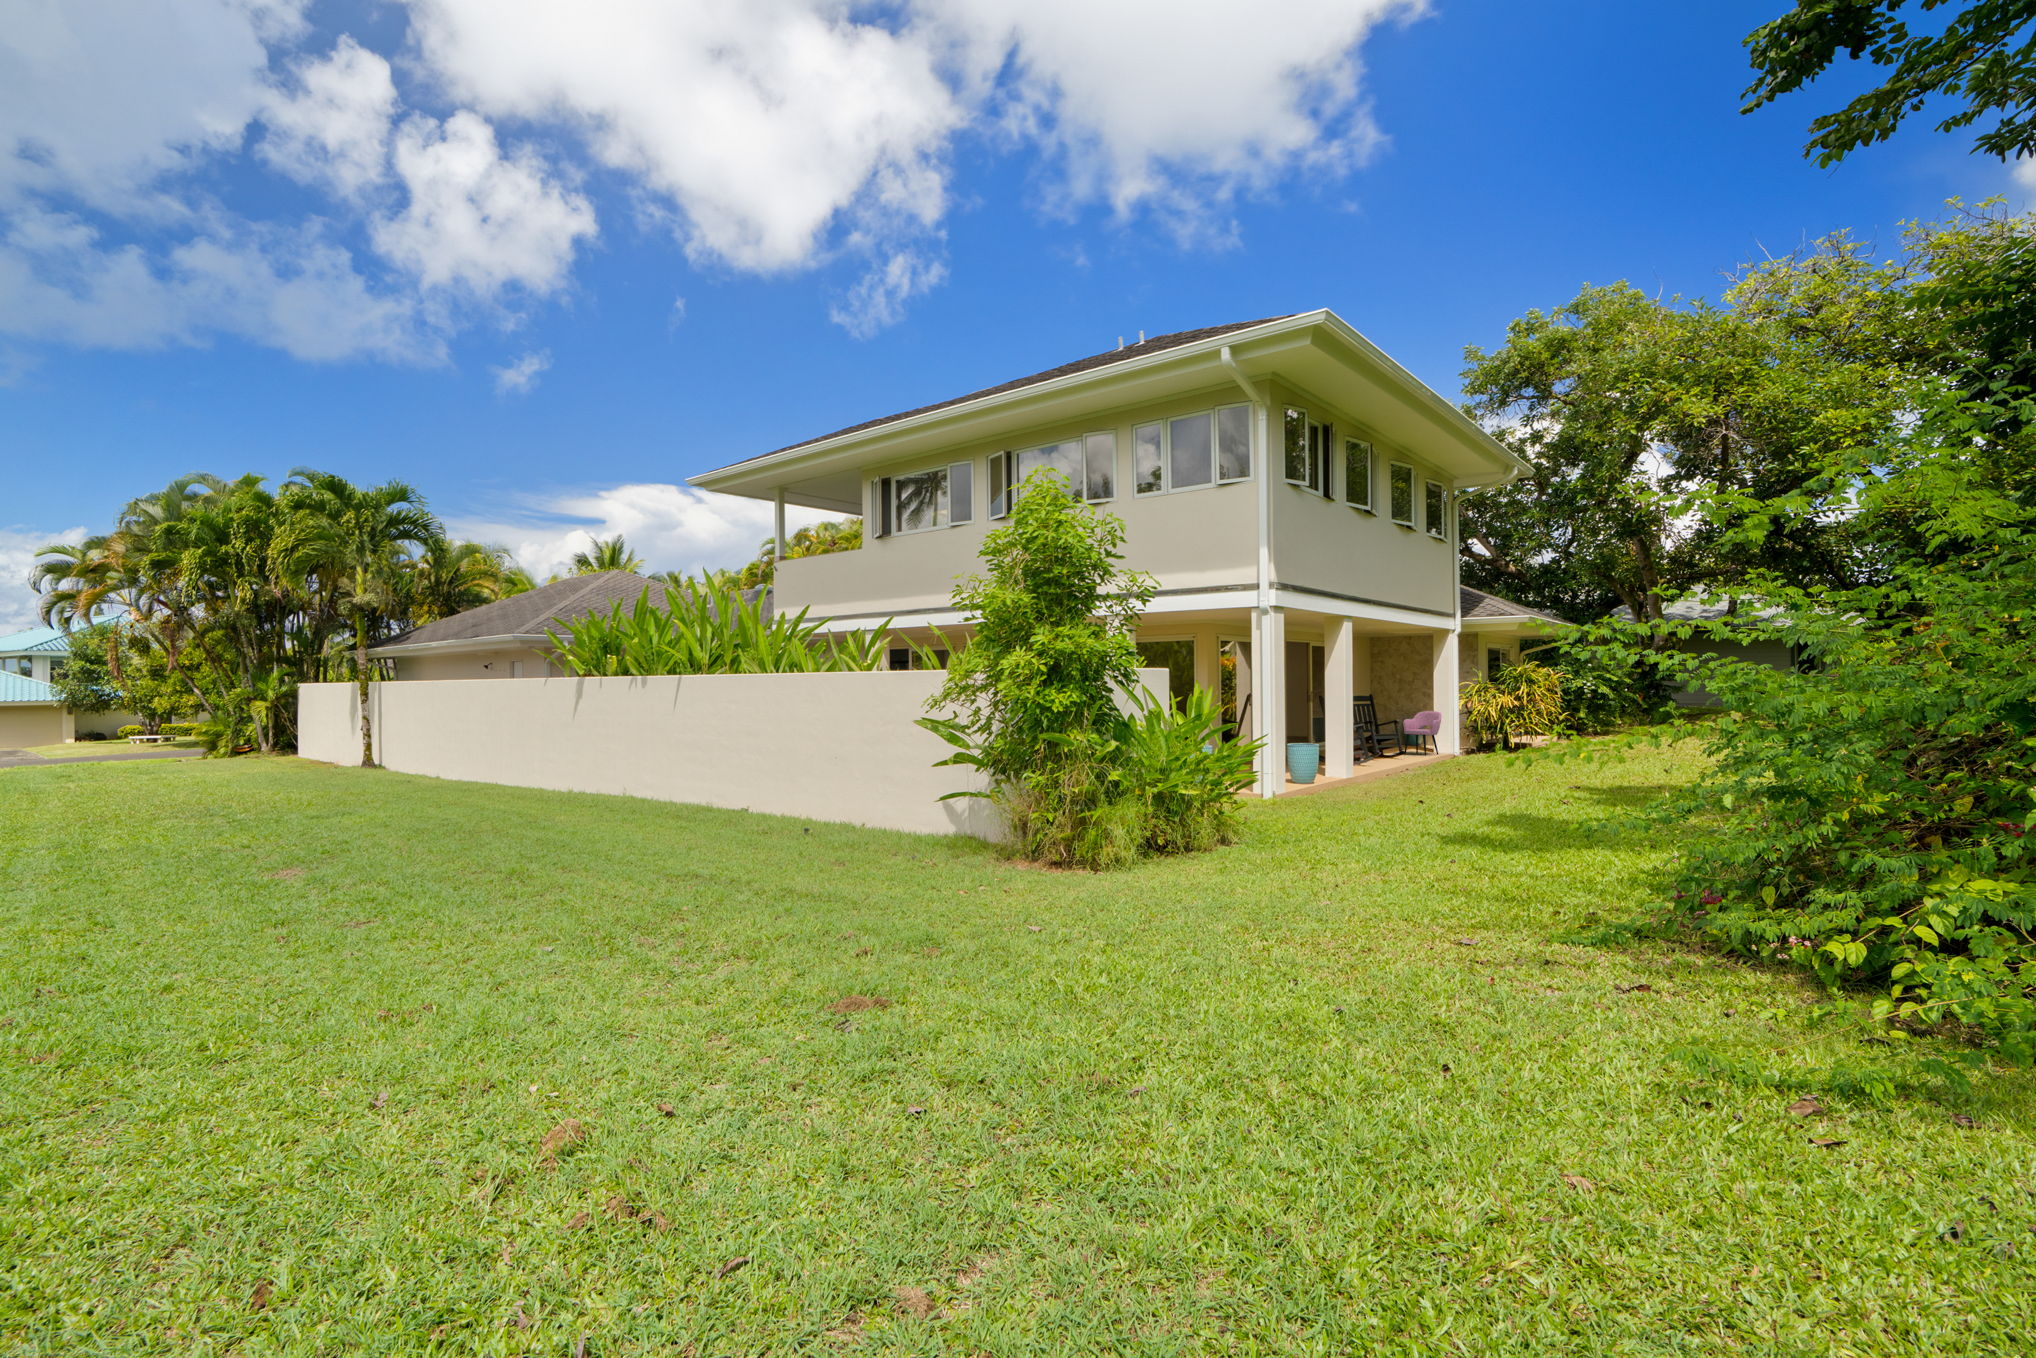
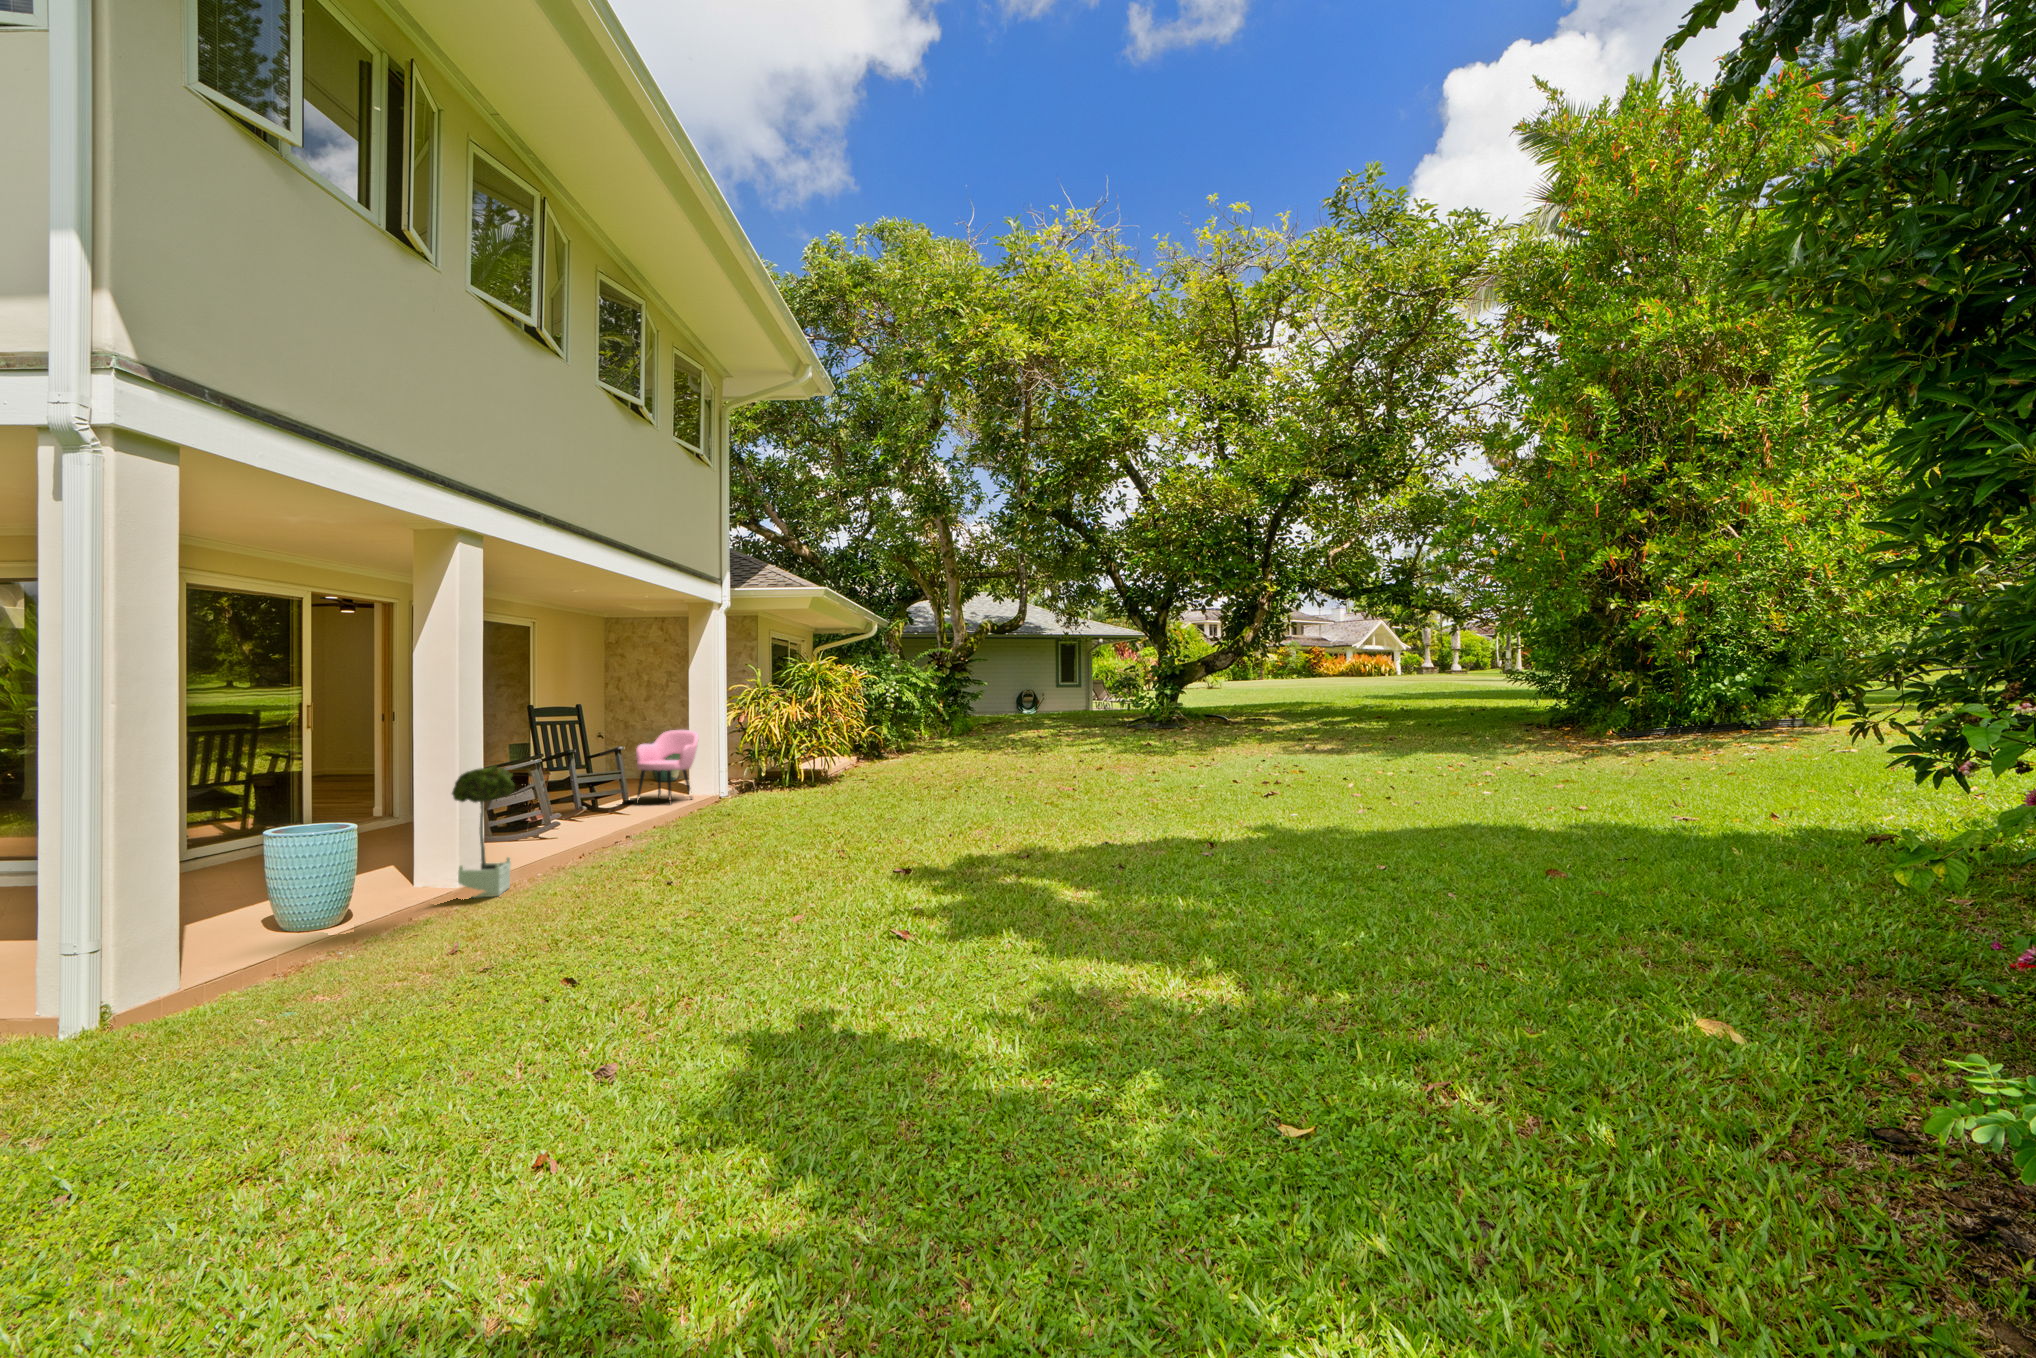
potted tree: none [1347,719,1371,776] -> present [452,765,515,898]

